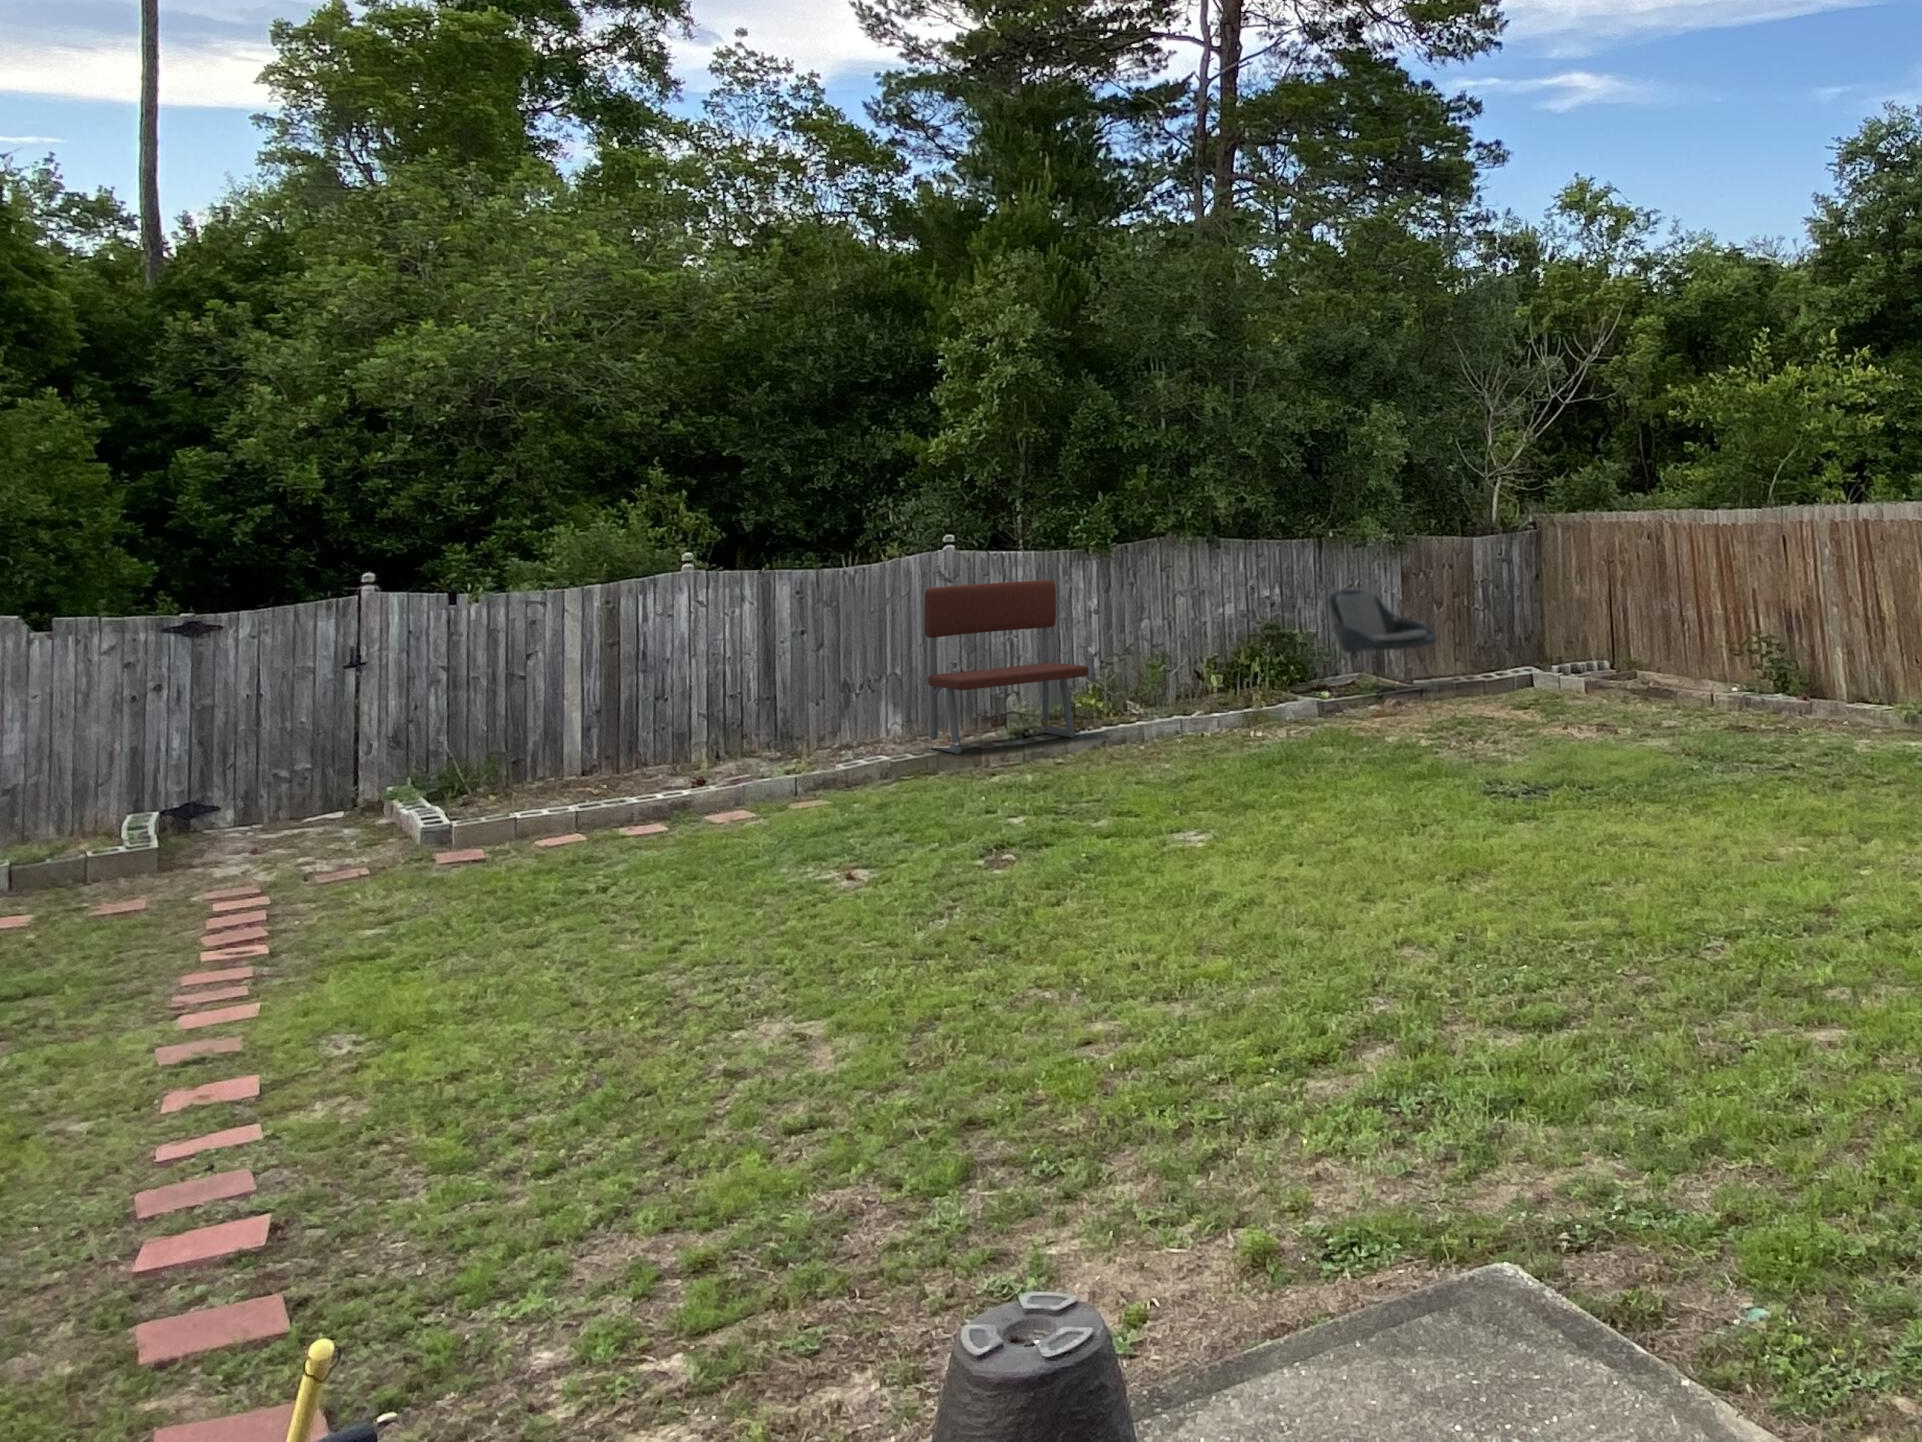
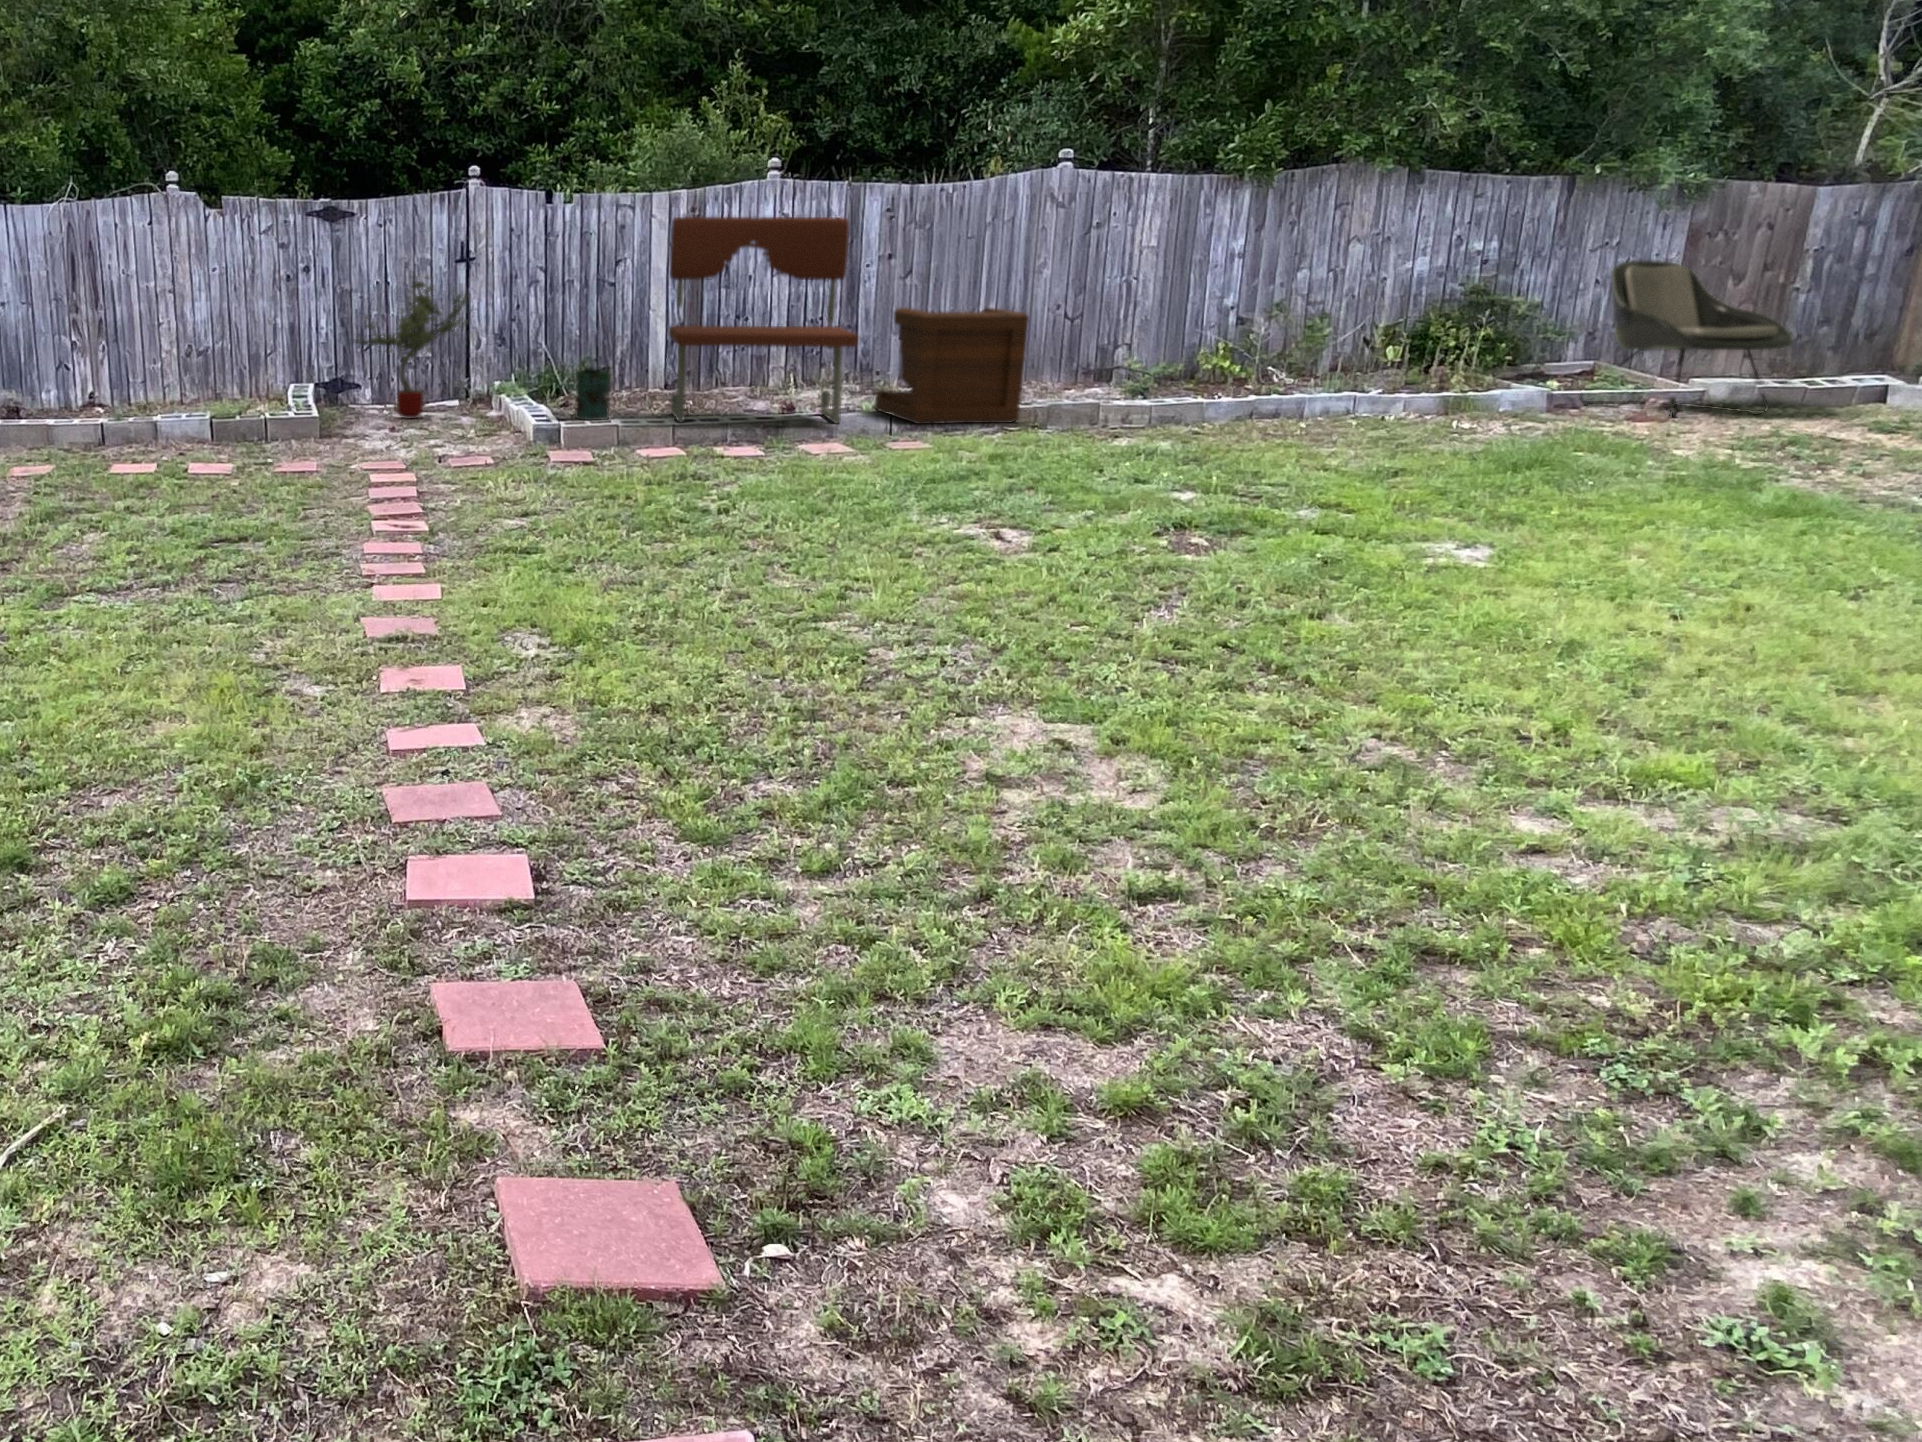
bench: present [924,580,1088,754] -> present [669,217,859,423]
wooden crate: none [791,664,916,774] -> present [874,308,1029,424]
potted tree: none [206,684,357,839] -> present [355,274,467,419]
watering can: none [480,750,520,813] -> present [575,368,610,420]

